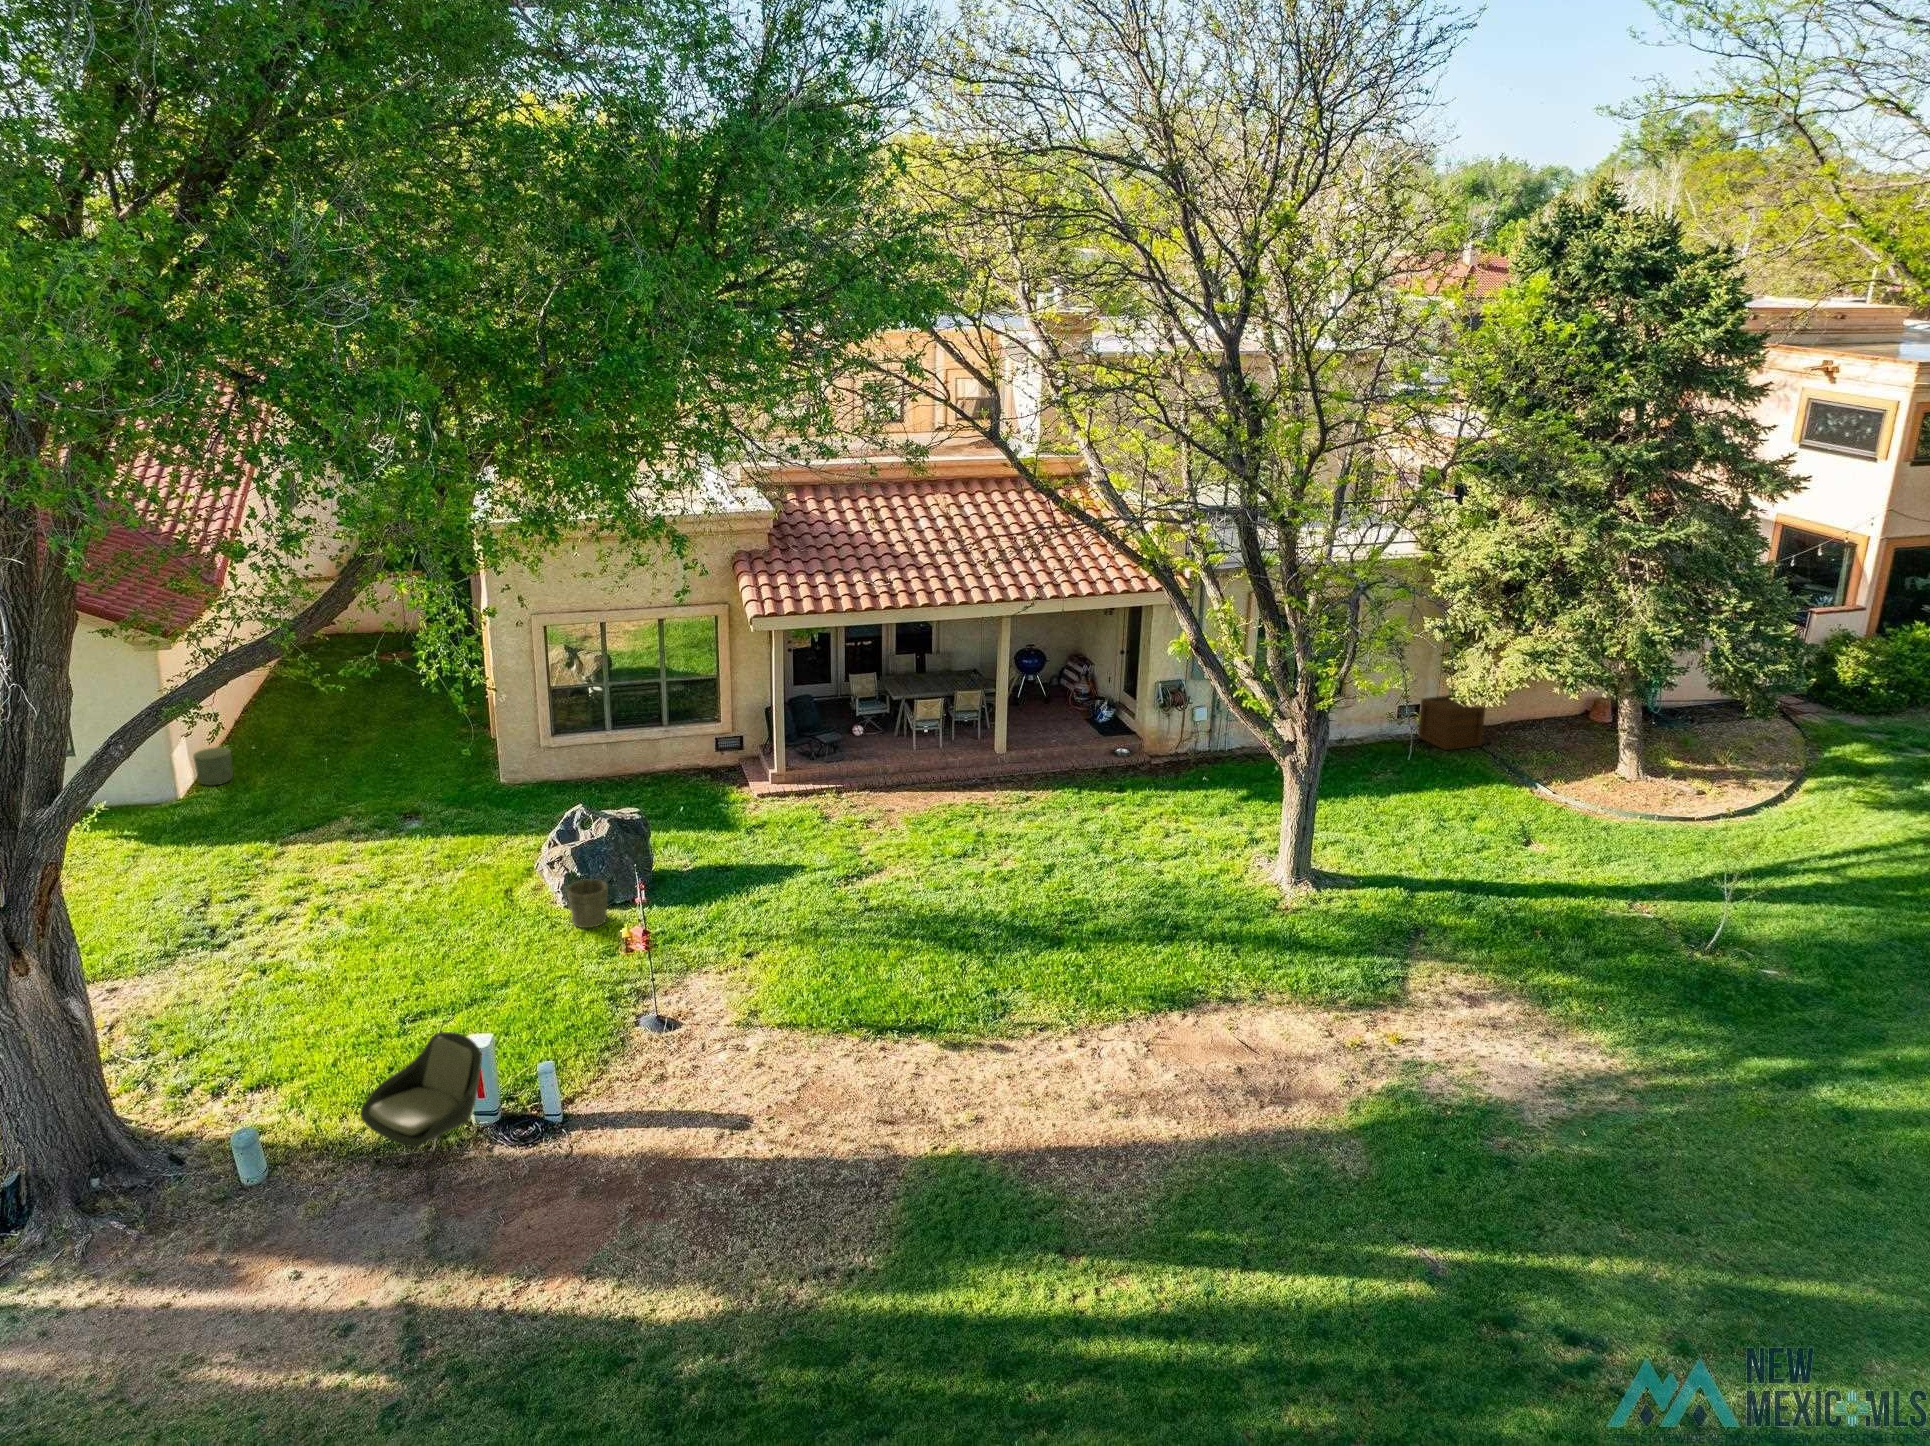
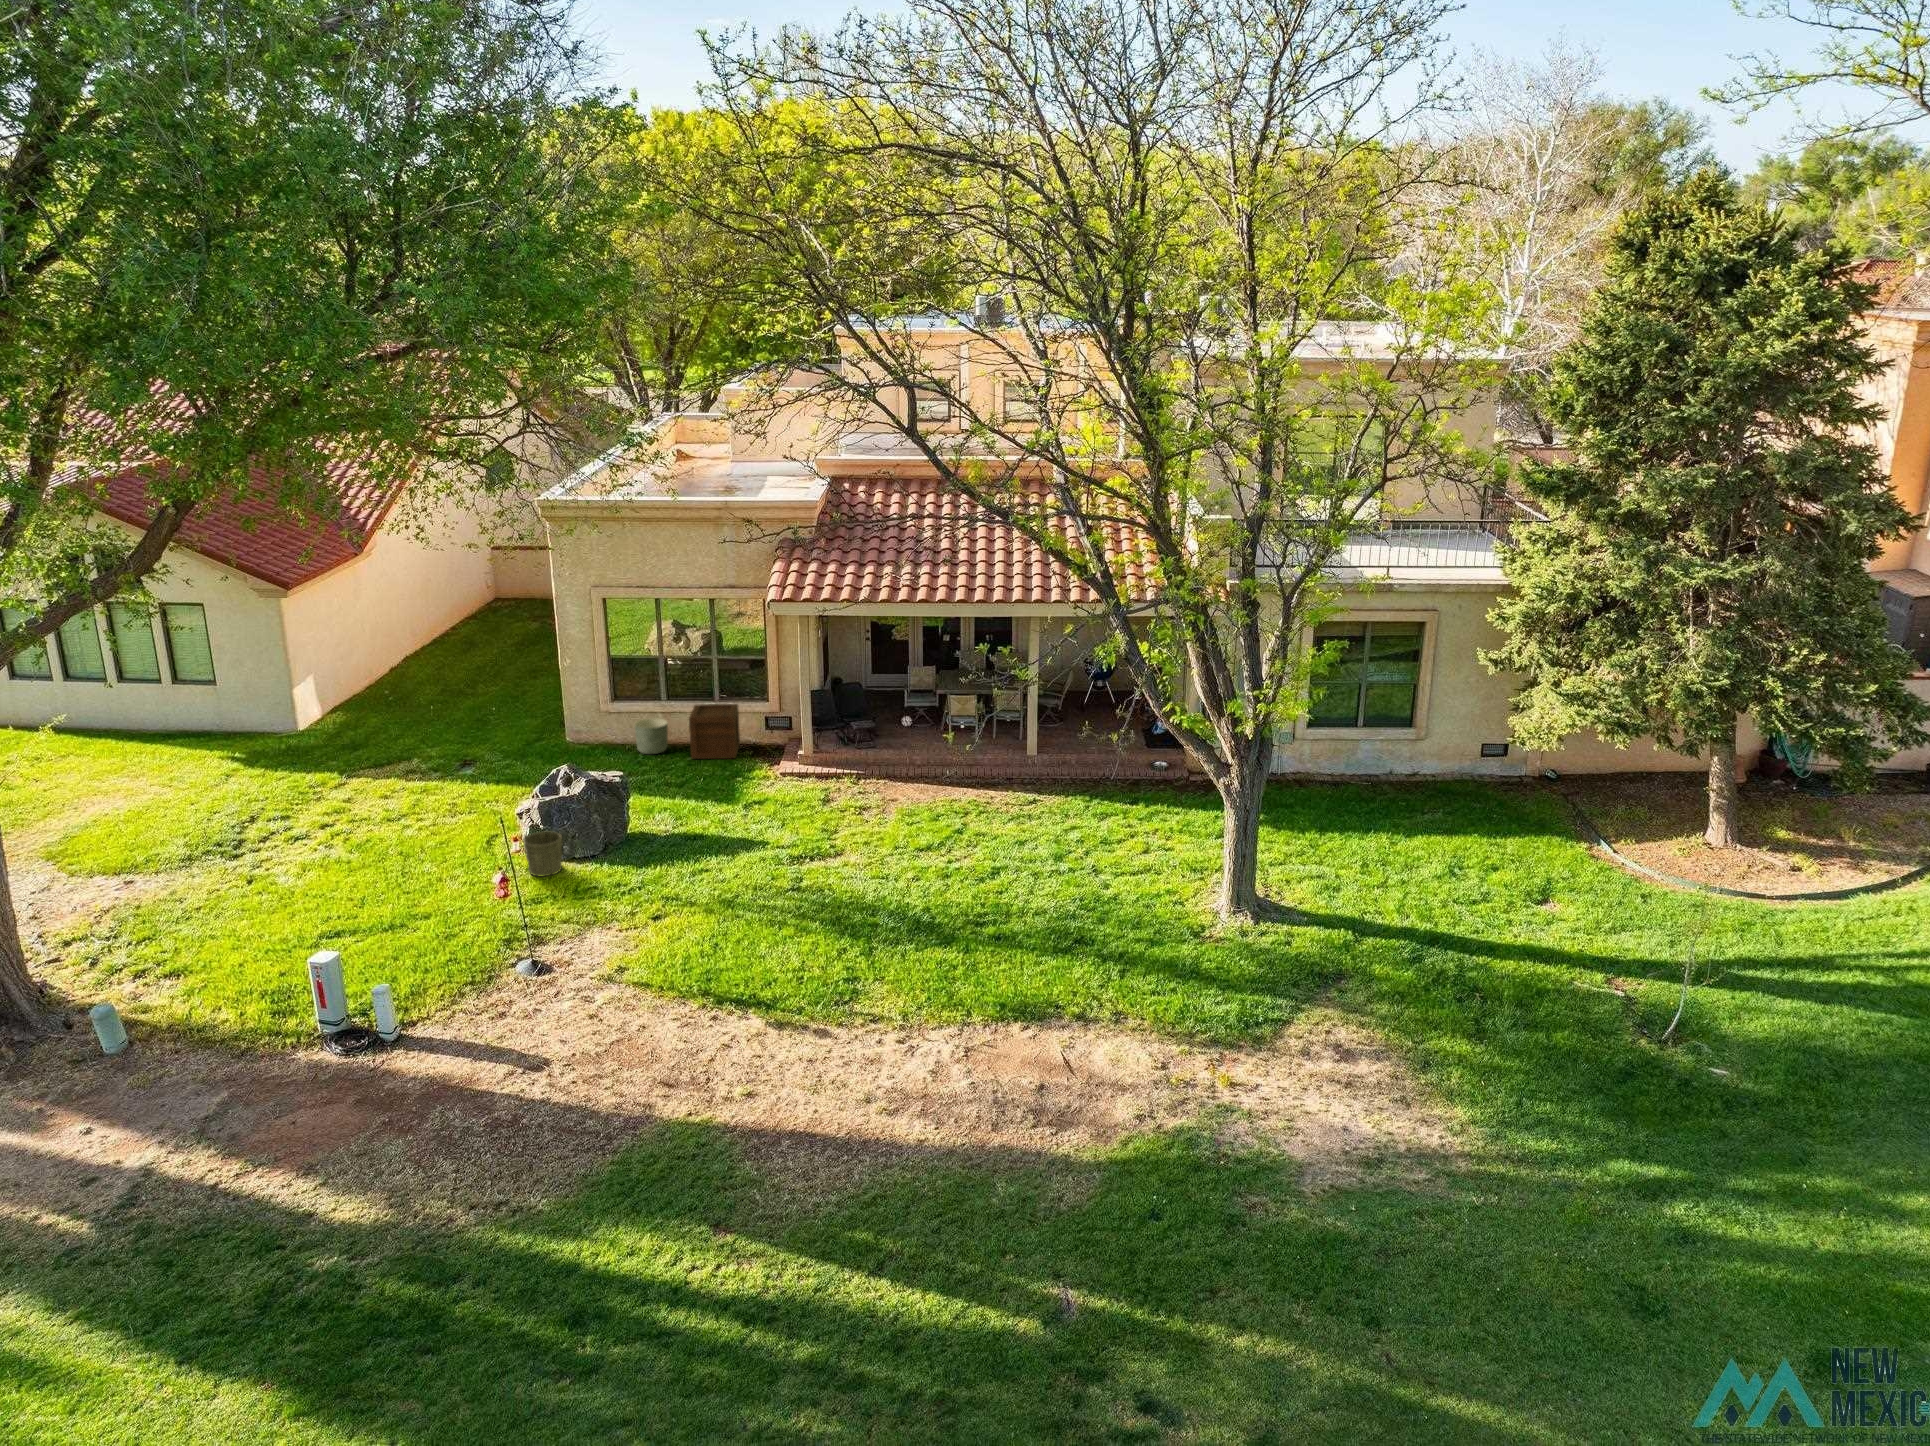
wooden crate: present [1418,695,1485,750] -> present [689,704,740,759]
planter: present [193,747,233,786] -> present [635,718,668,754]
lounge chair: present [360,1032,495,1189] -> none [196,944,312,1081]

